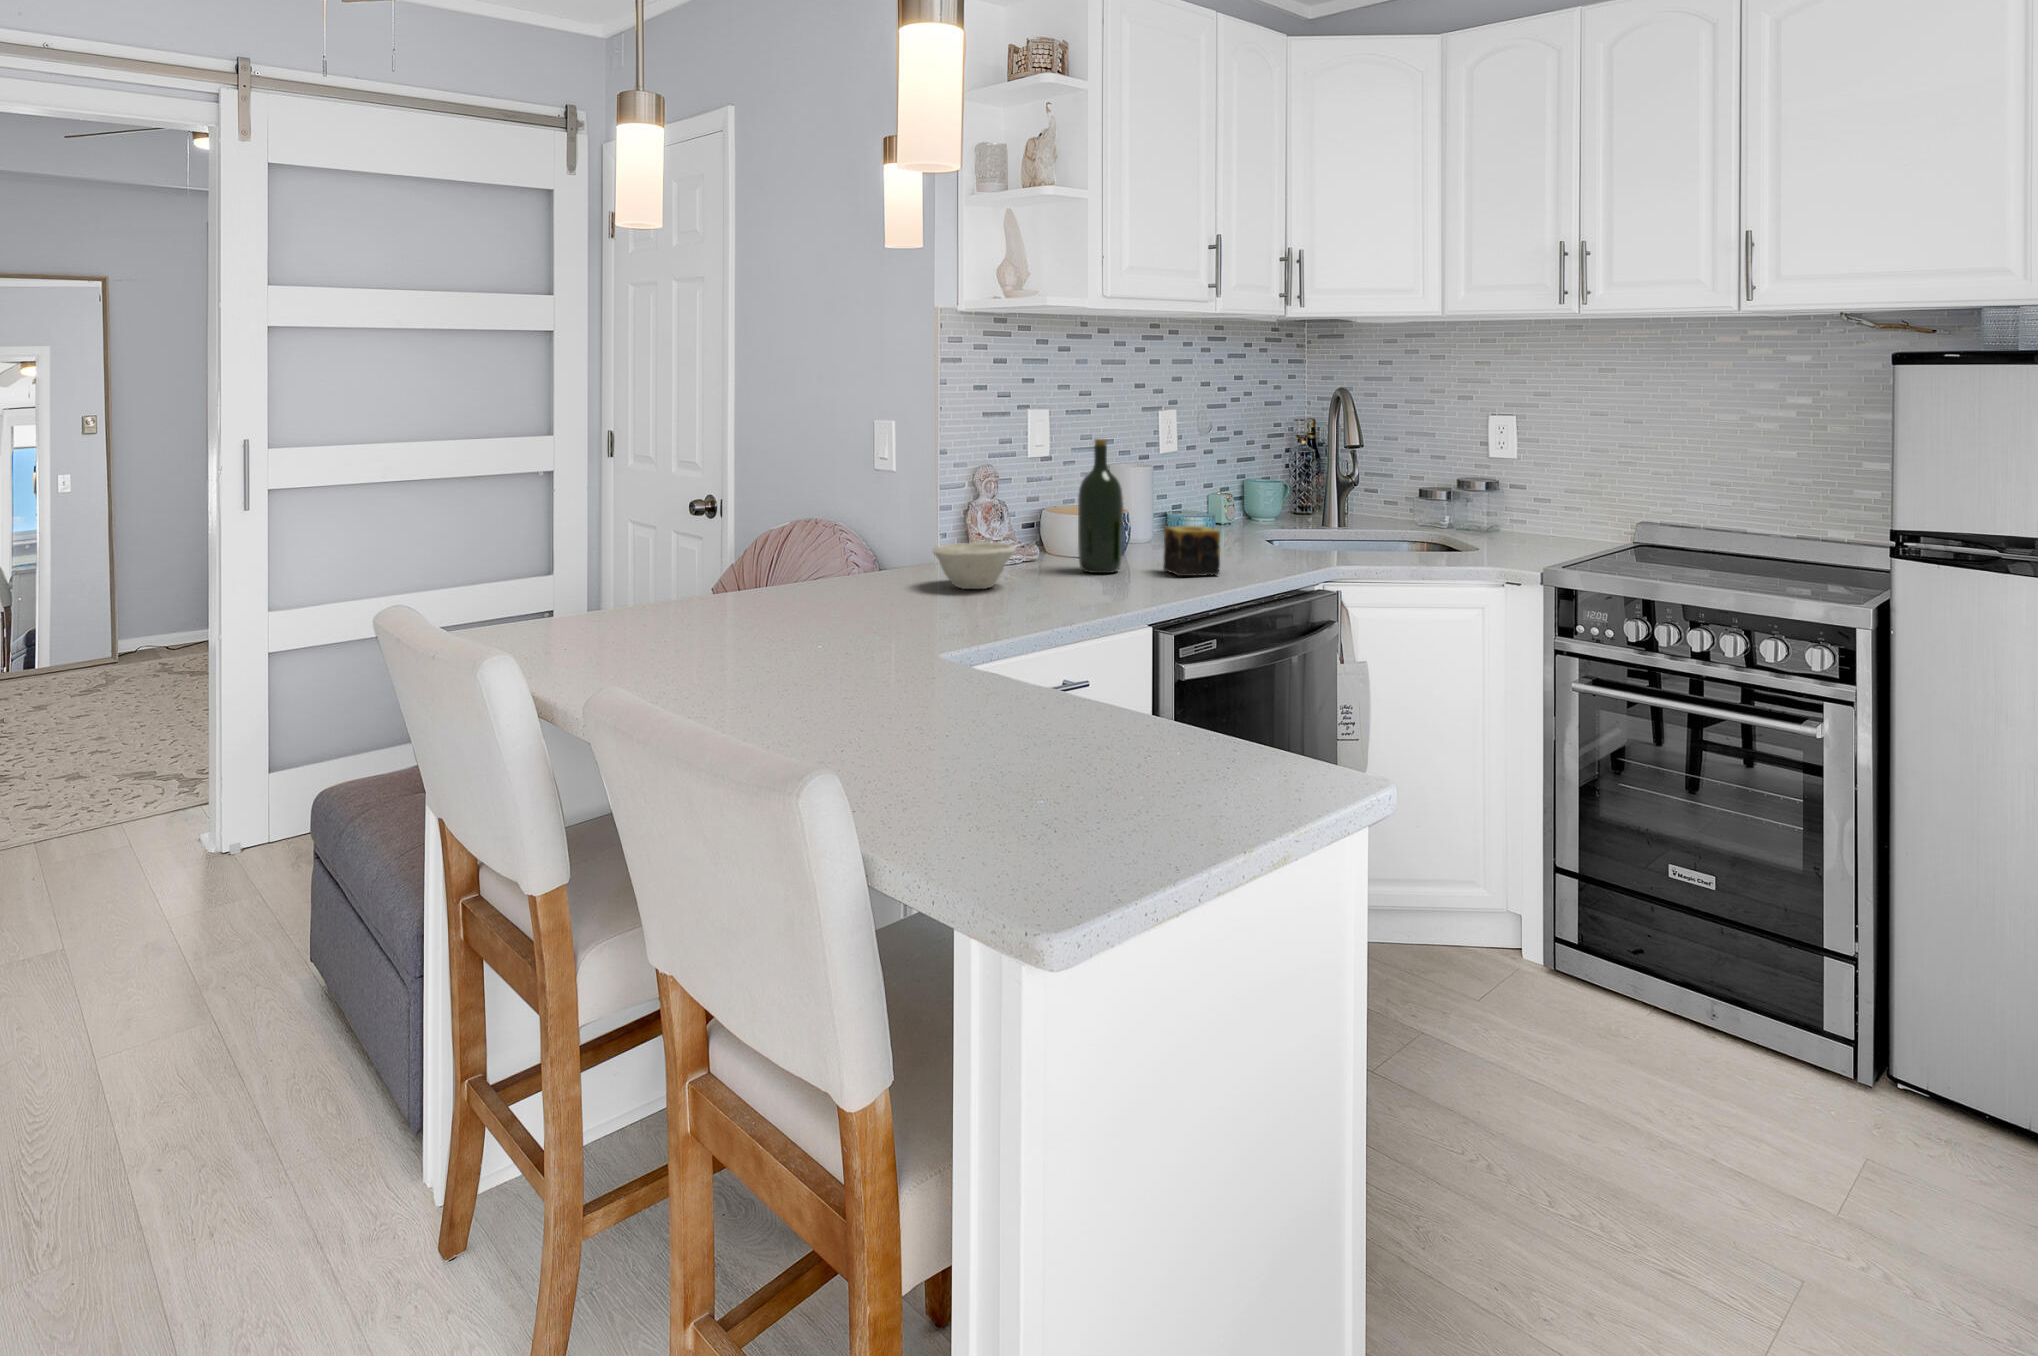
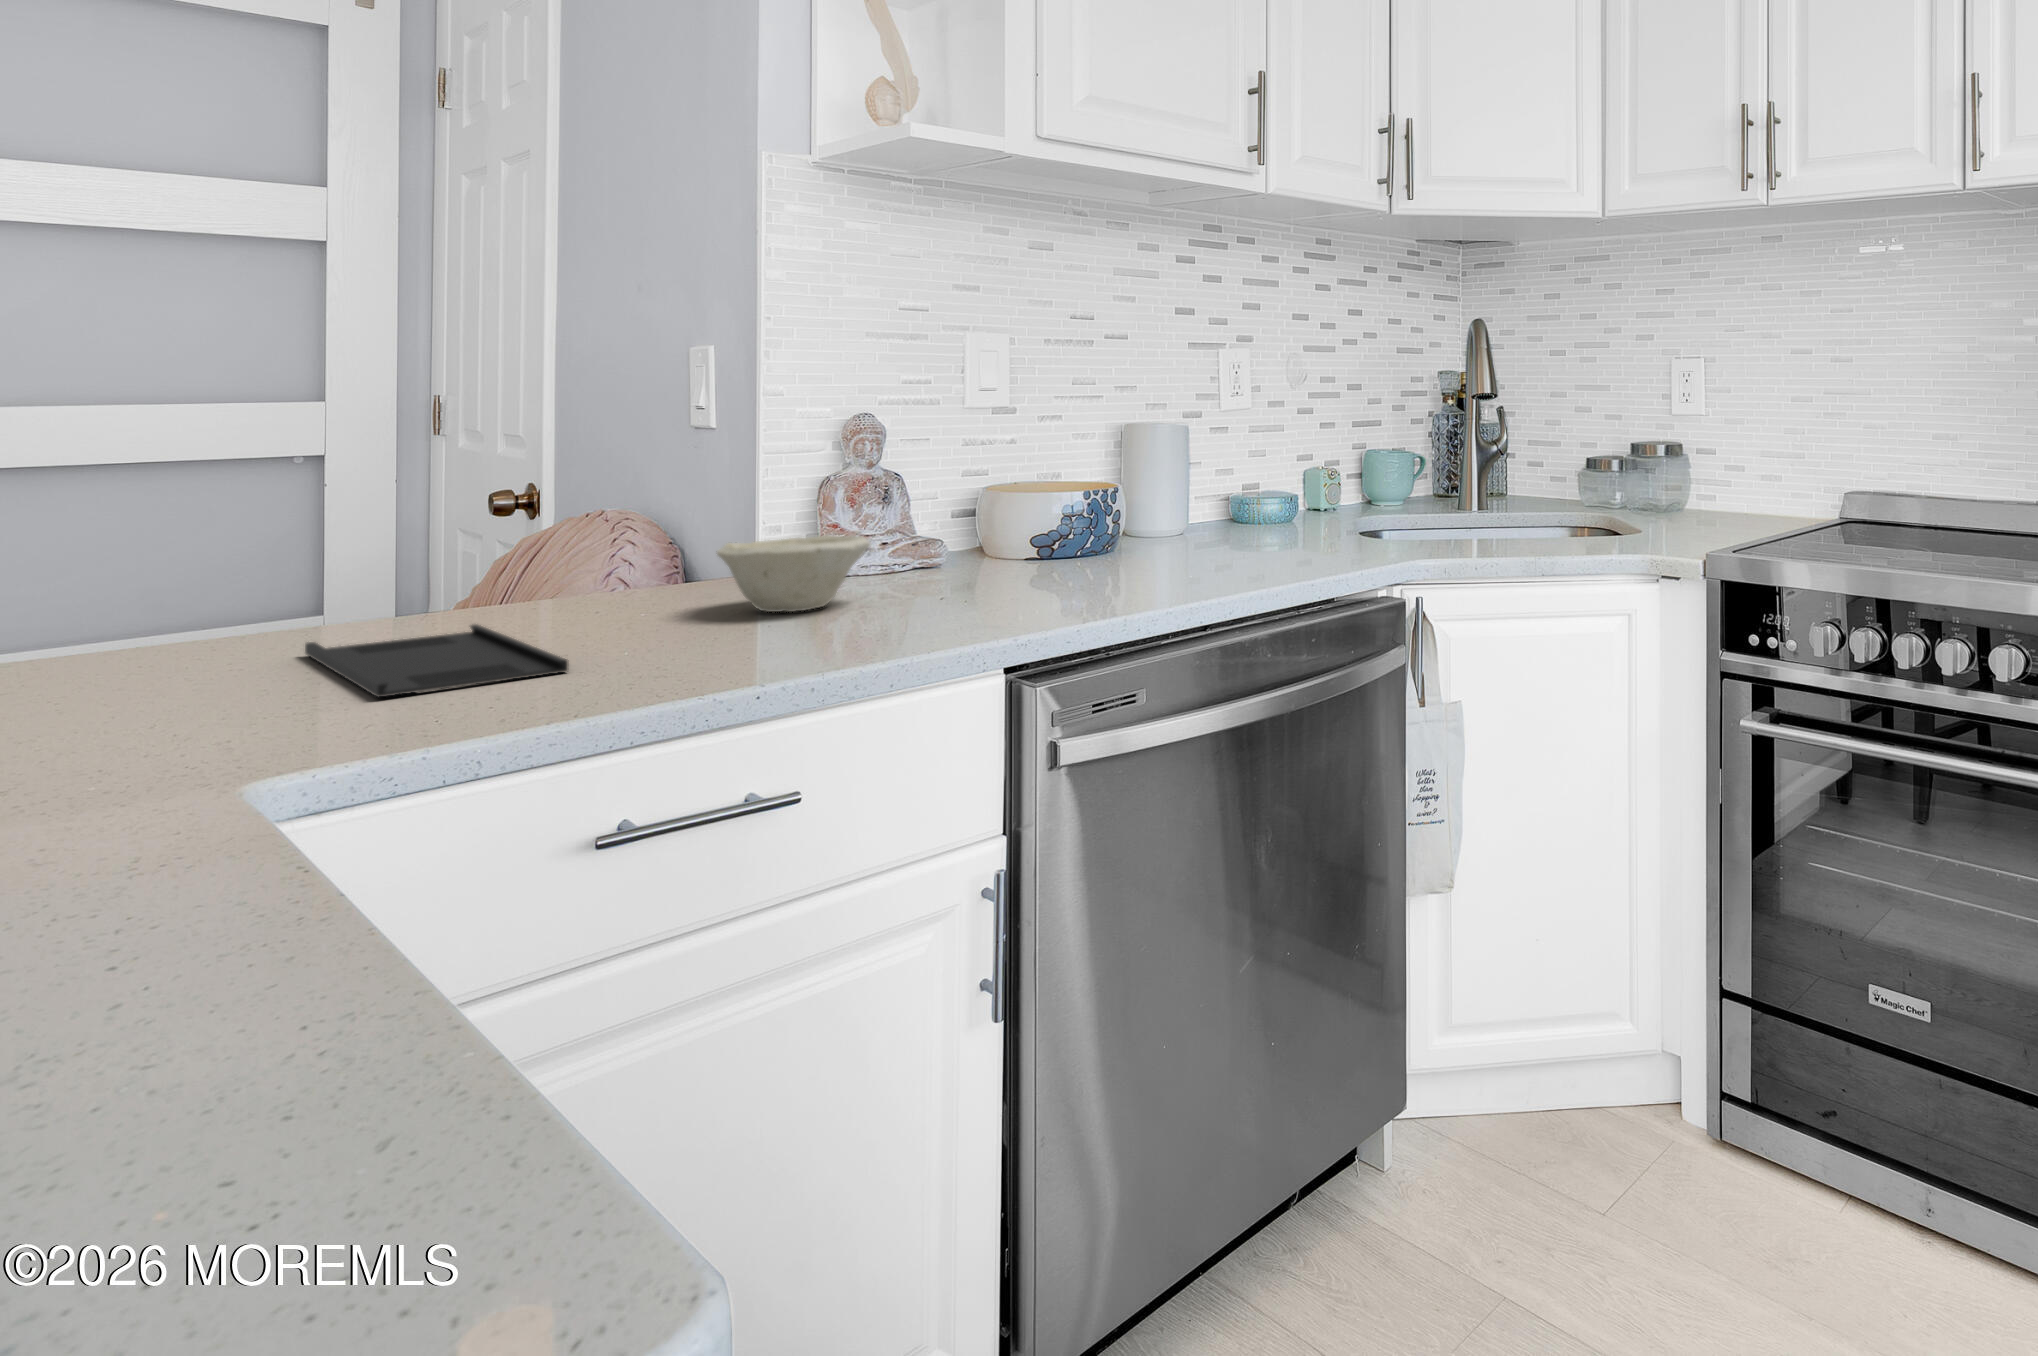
wine bottle: present [1078,439,1123,573] -> none [1010,373,1084,582]
candle: present [1163,526,1220,576] -> none [1148,506,1226,582]
tray: none [751,592,916,633] -> present [305,624,568,697]

